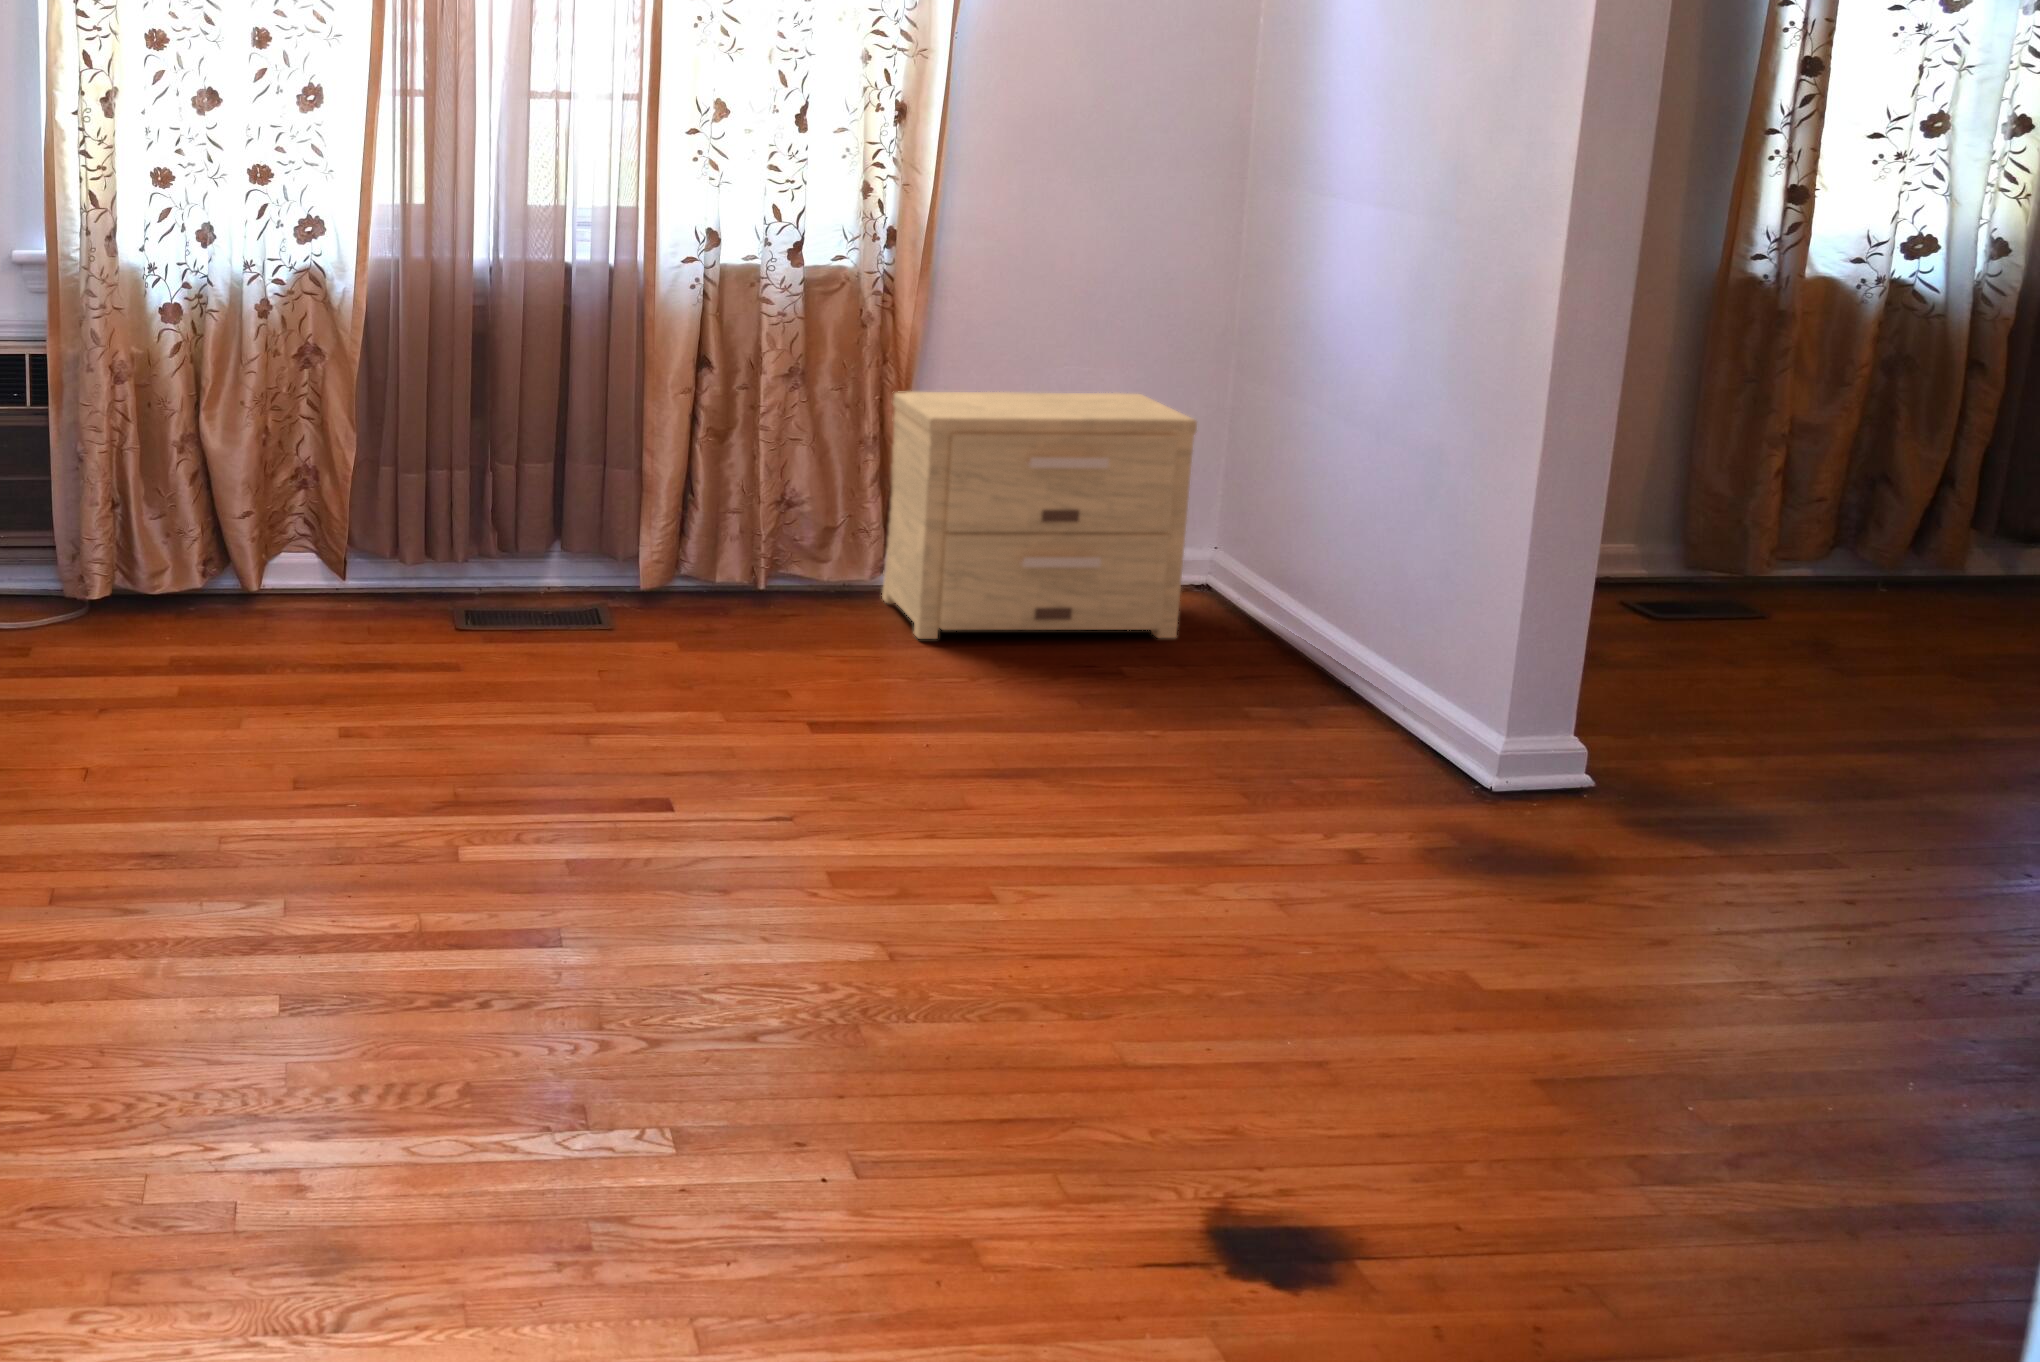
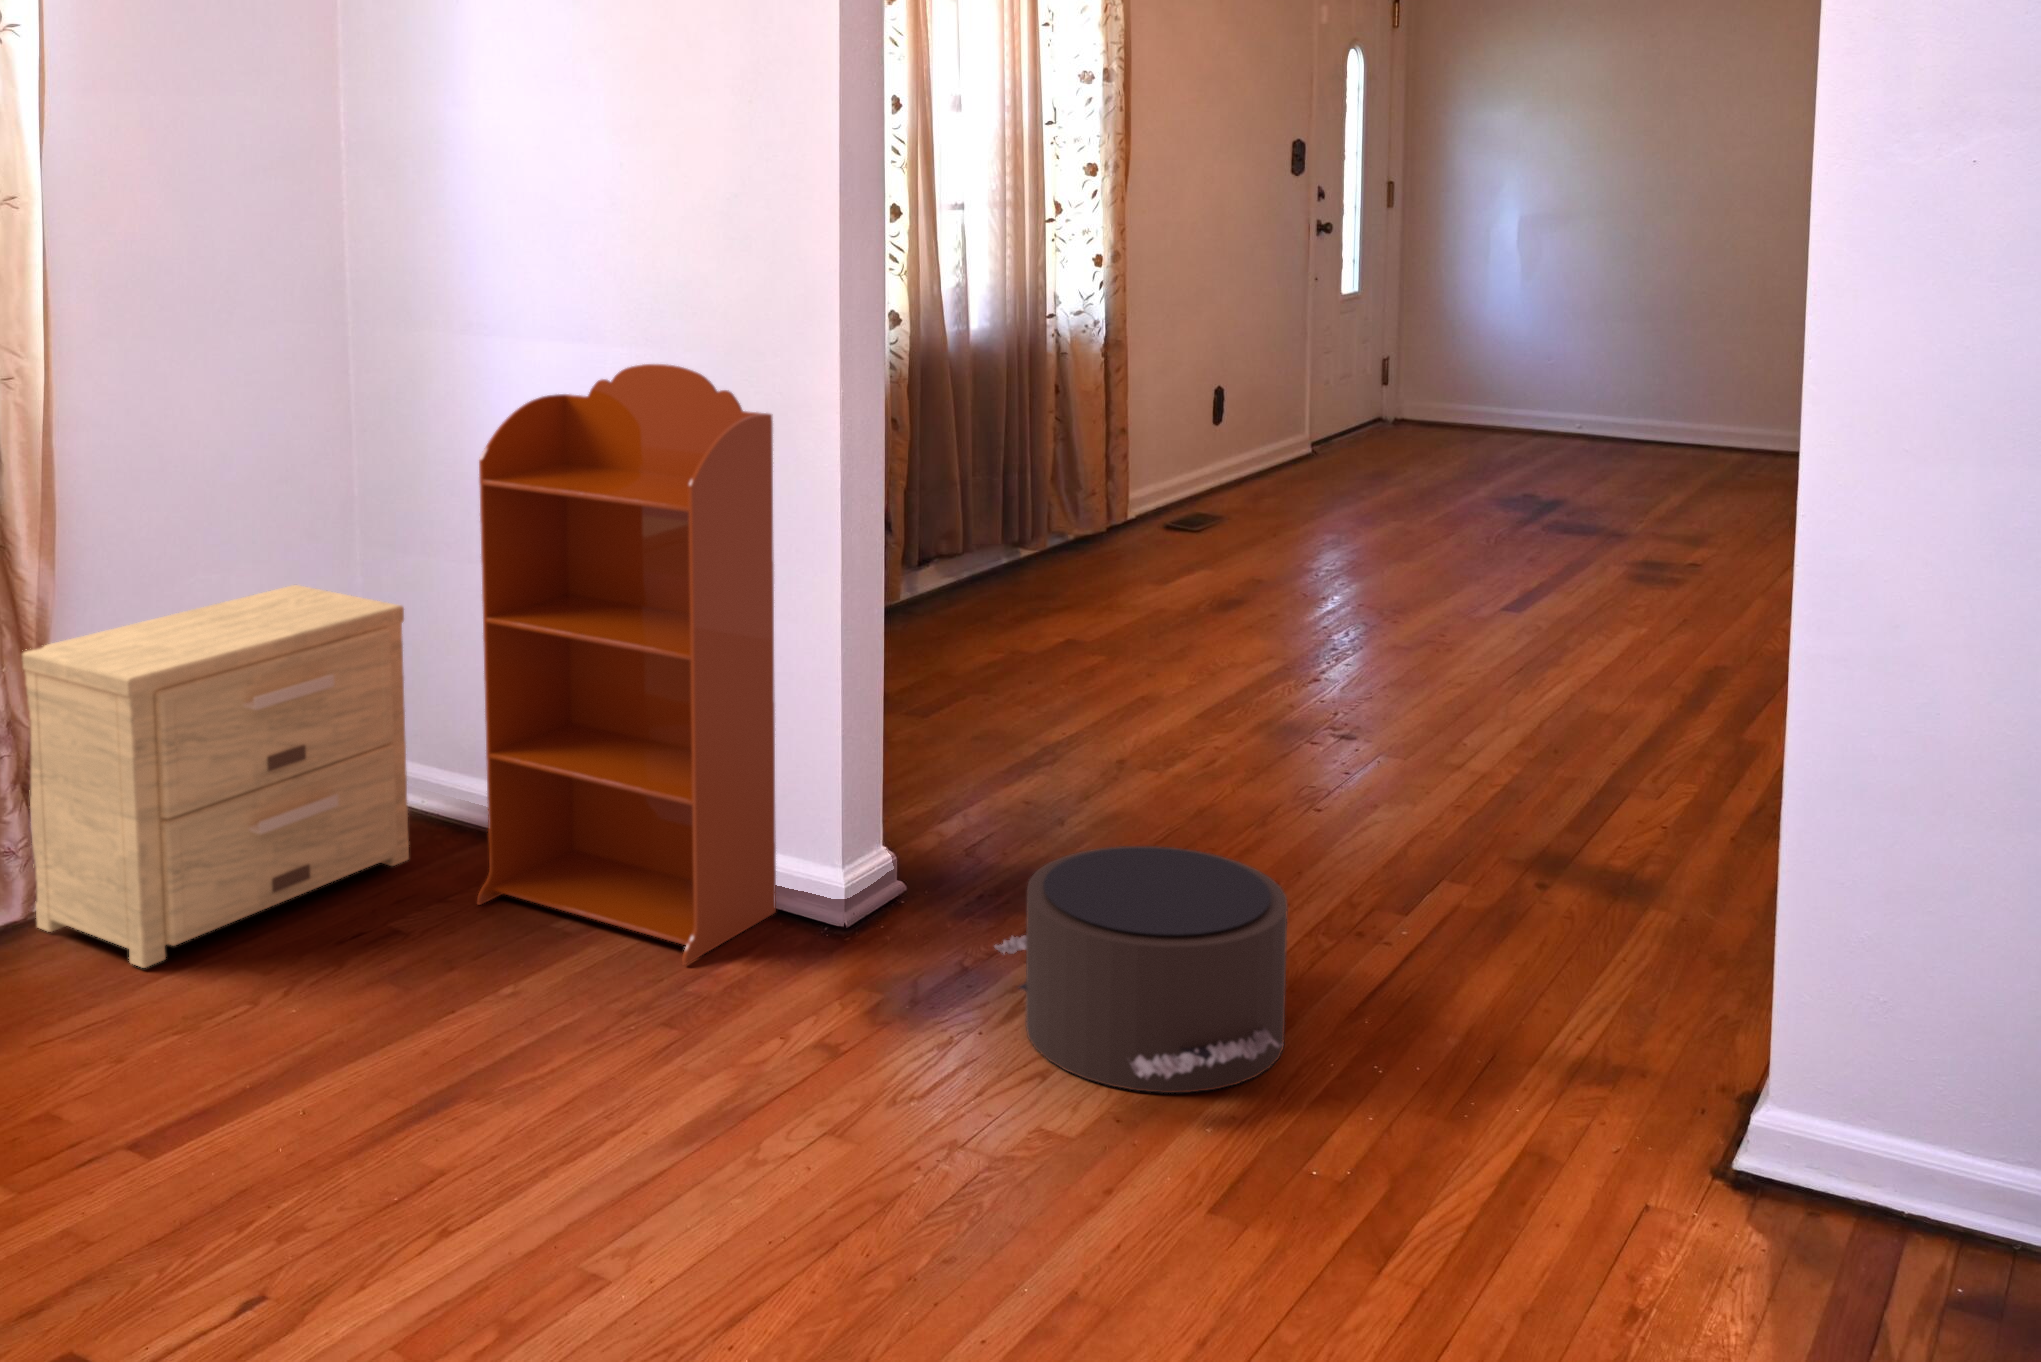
bookcase: none [1191,227,1495,766] -> present [477,364,776,964]
pouf: none [1557,769,1902,1039] -> present [994,846,1288,1093]

